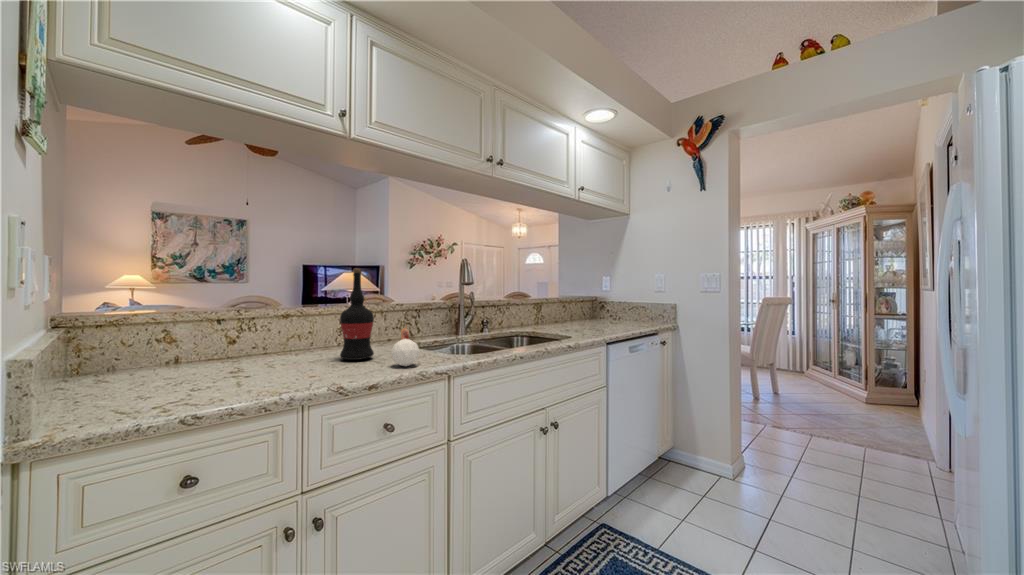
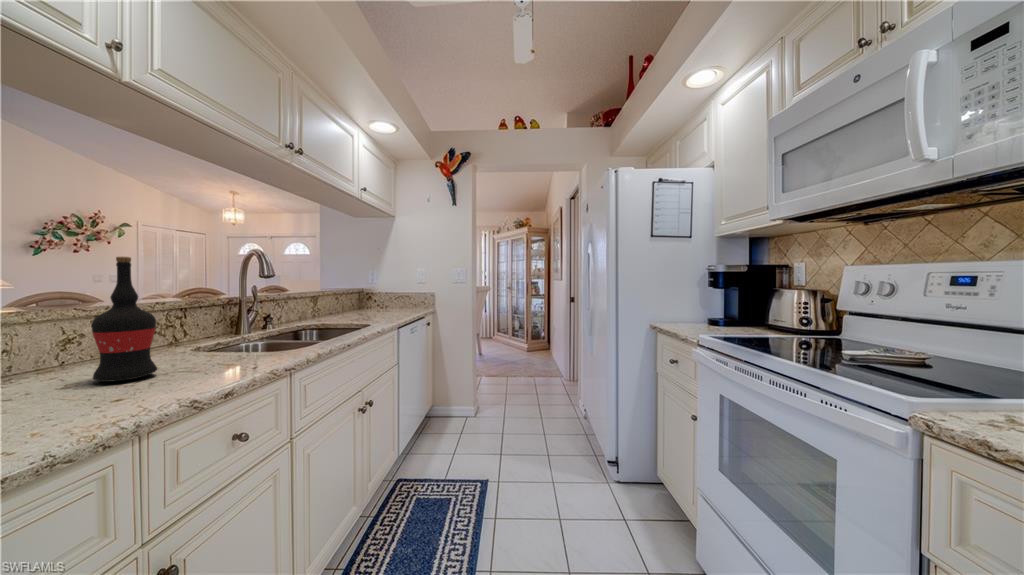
candle: present [391,324,419,366] -> none [208,319,249,374]

